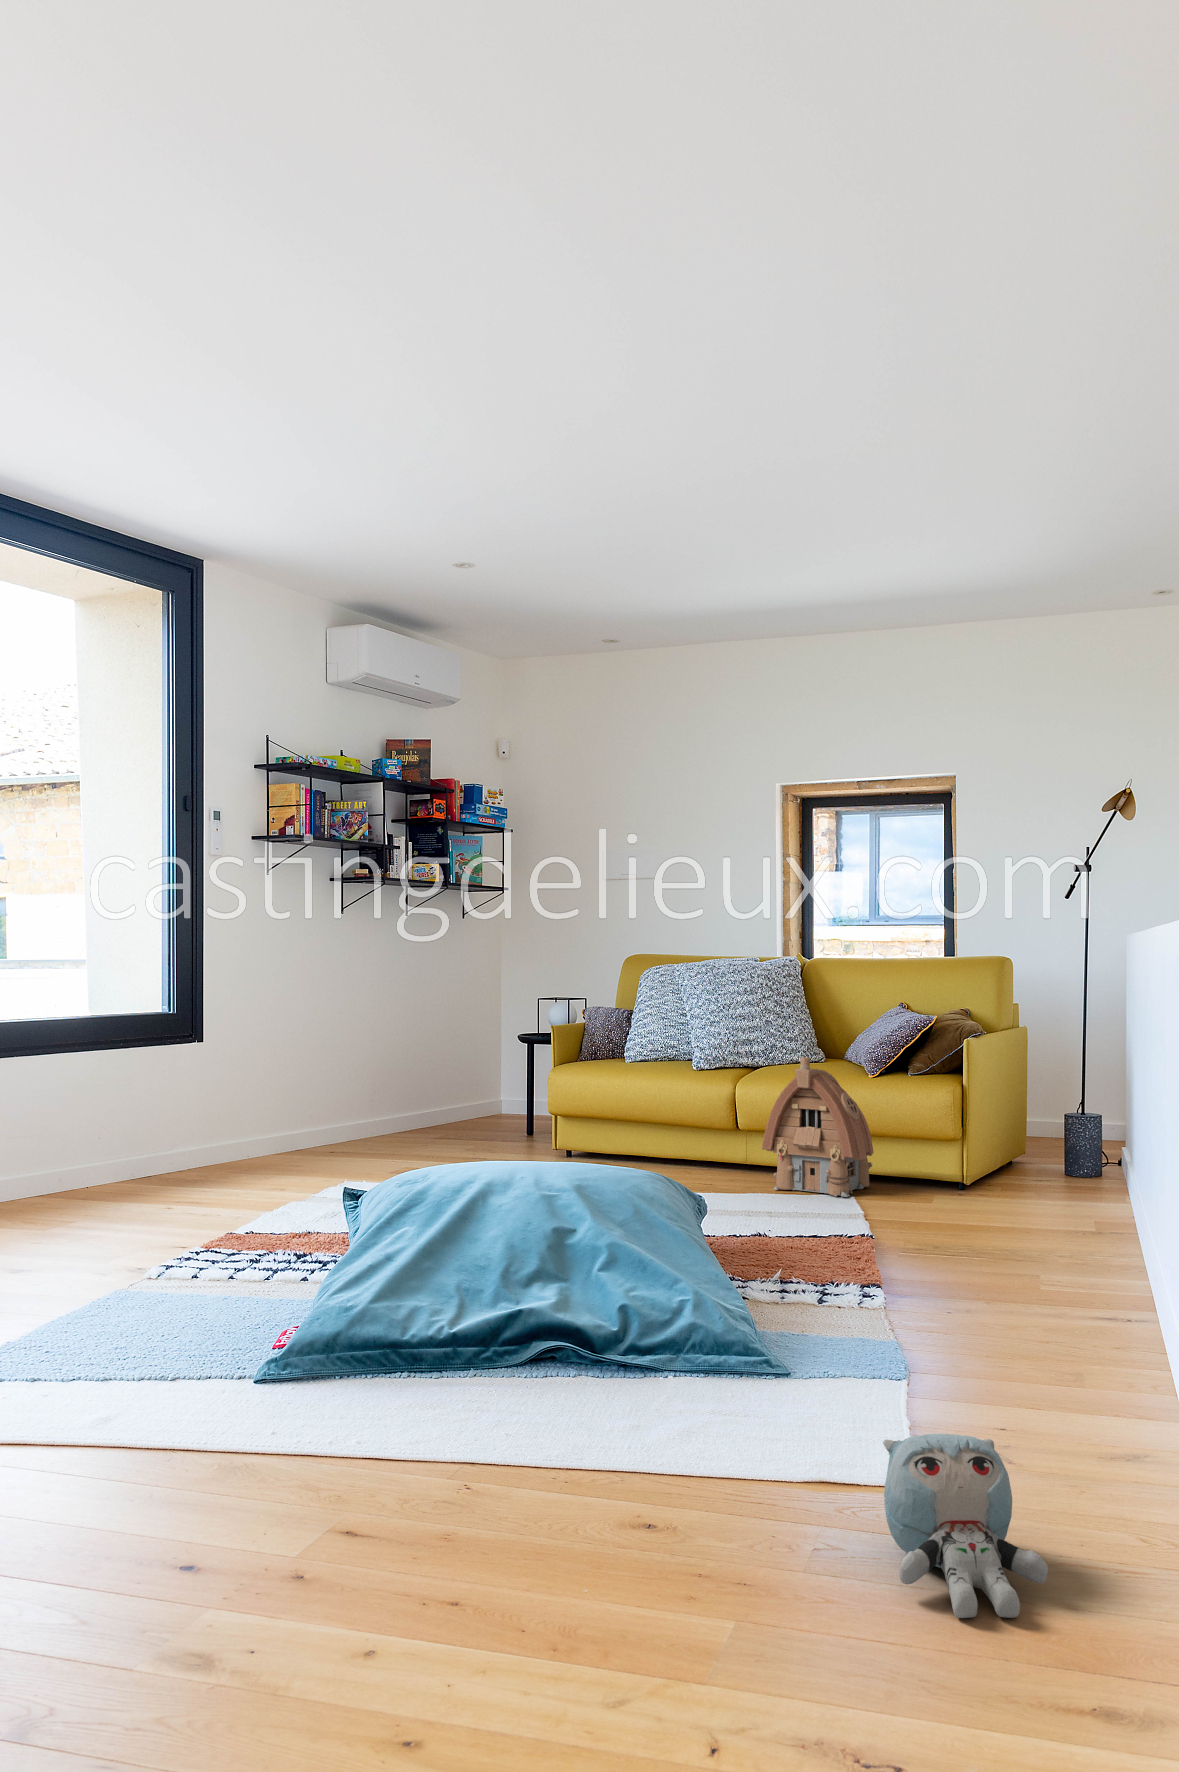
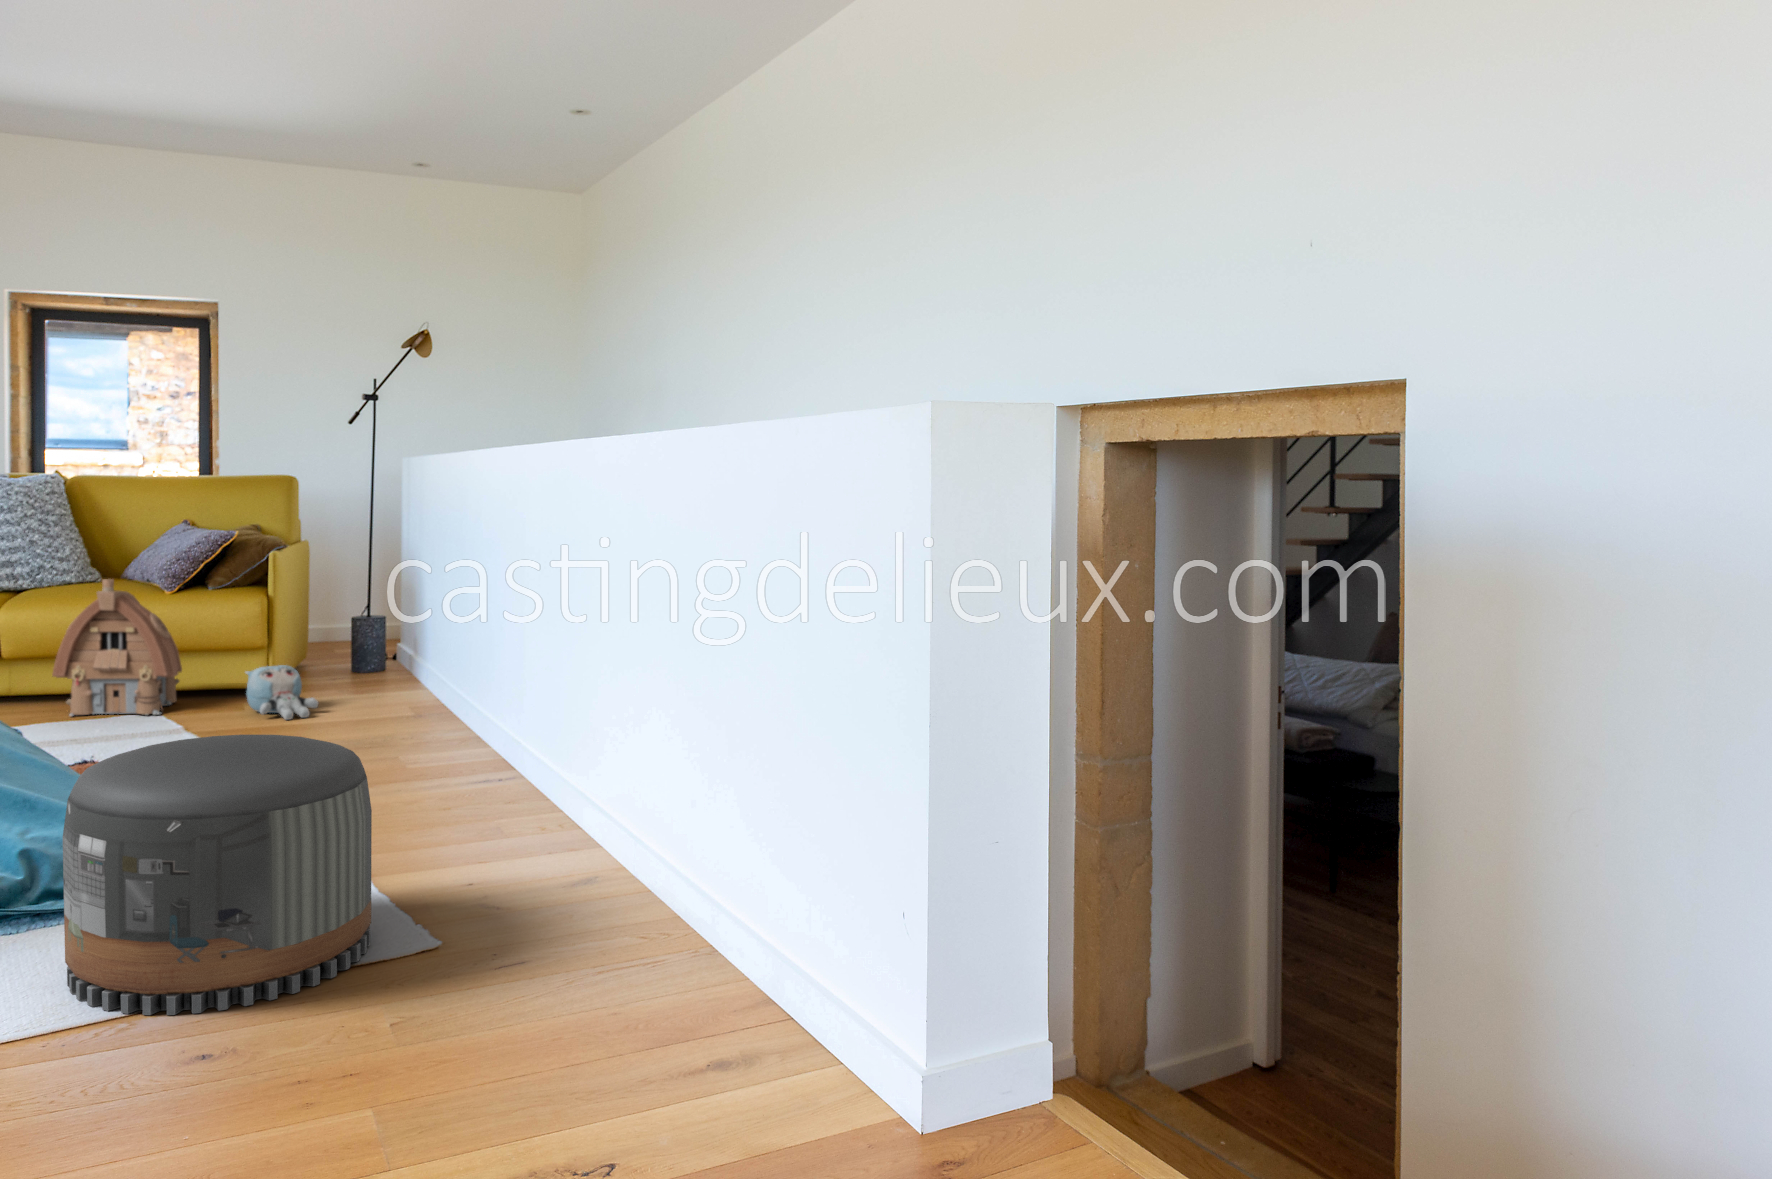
pouf: none [602,1211,878,1501] -> present [63,735,372,1015]
plush toy: present [883,1434,1048,1618] -> present [246,665,318,720]

